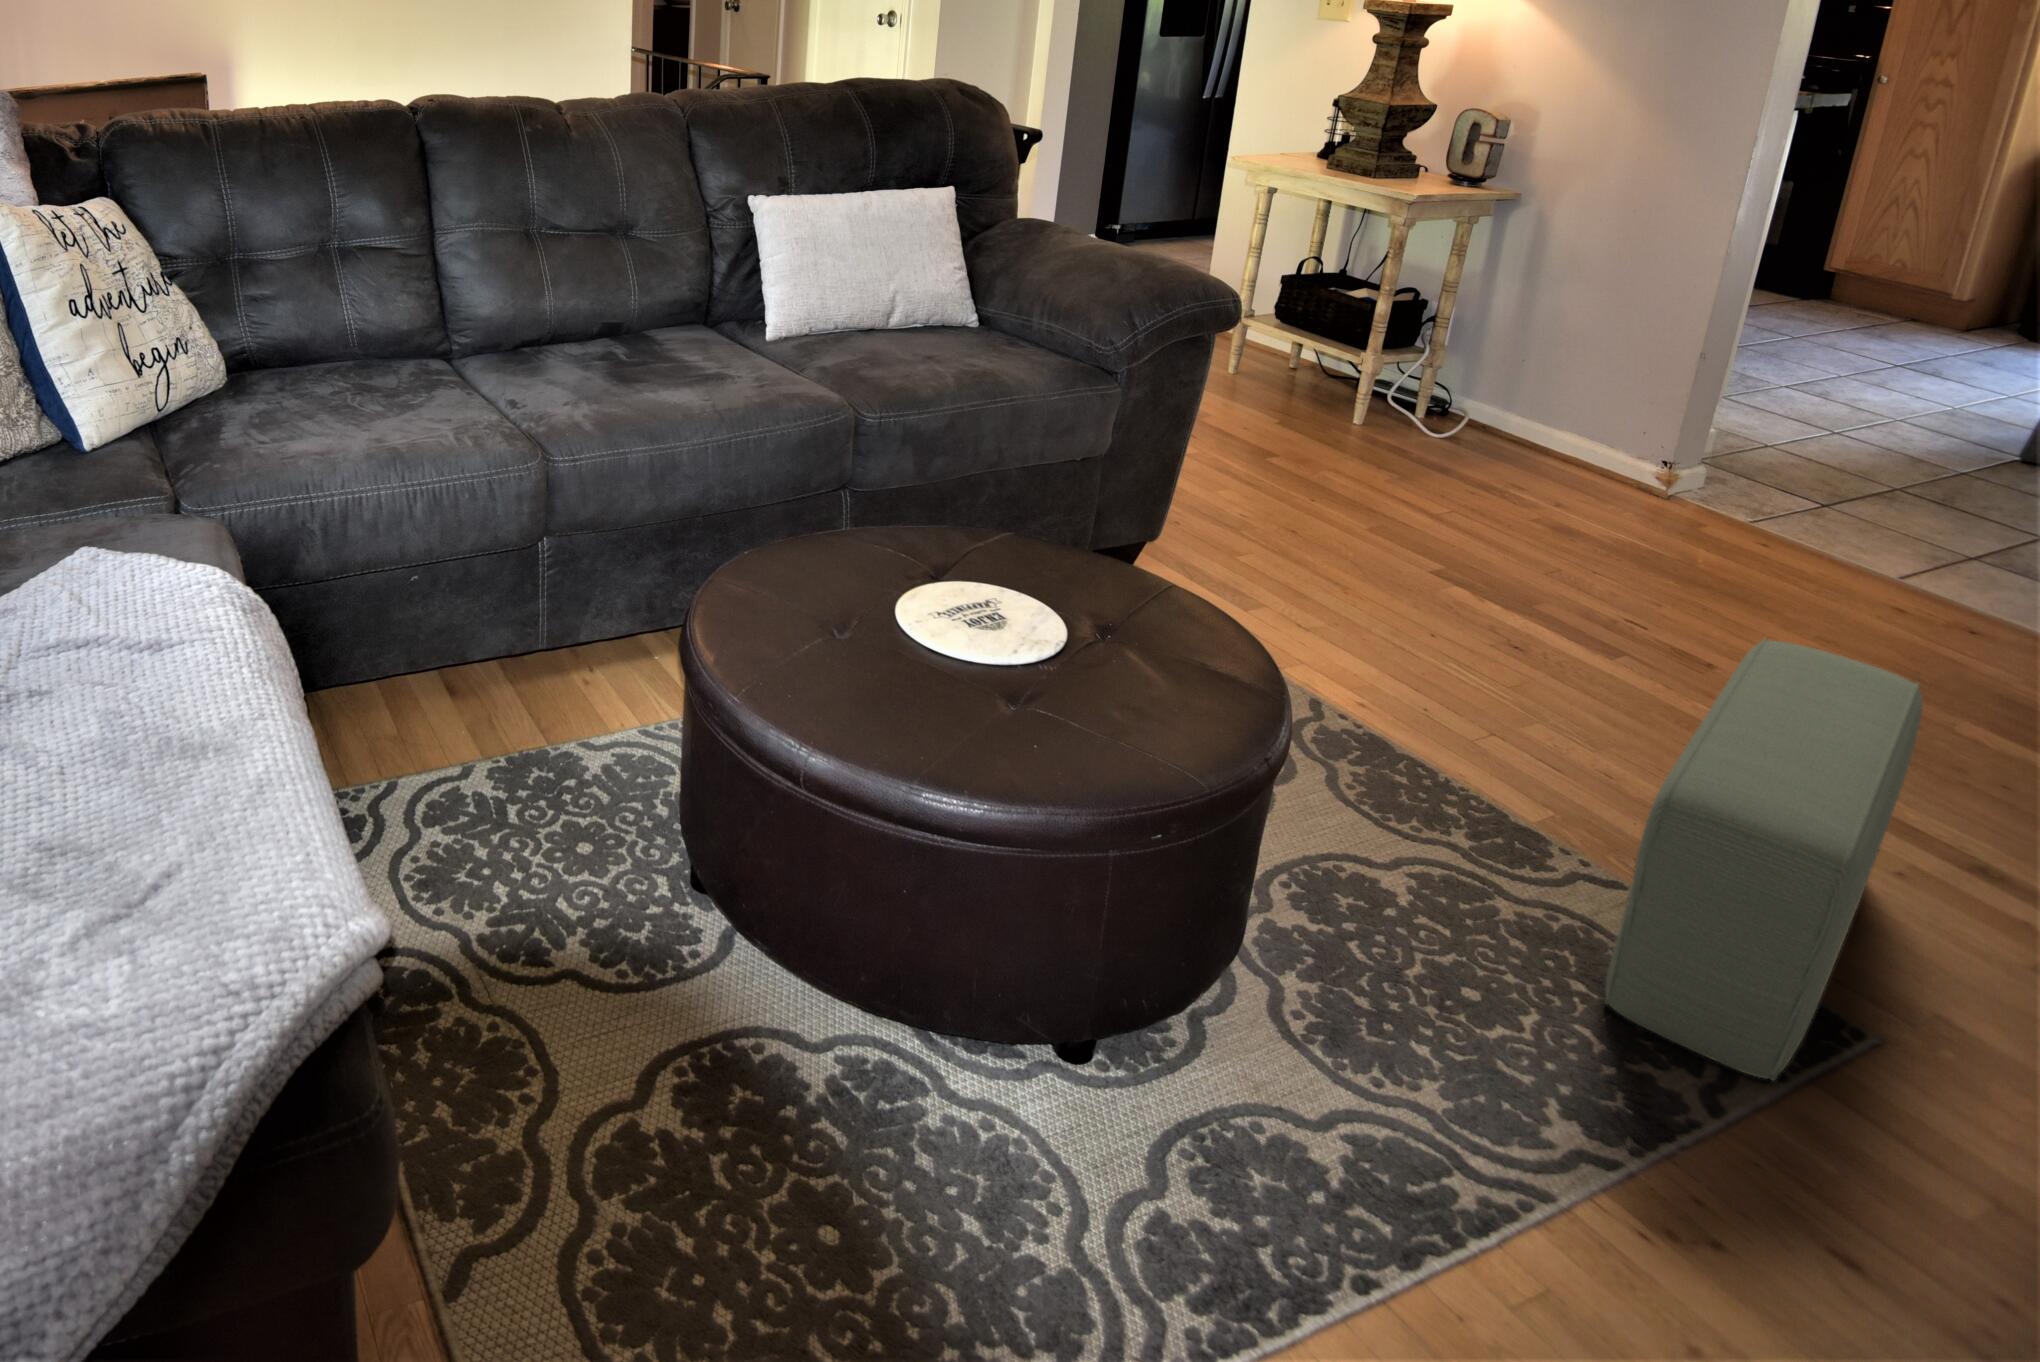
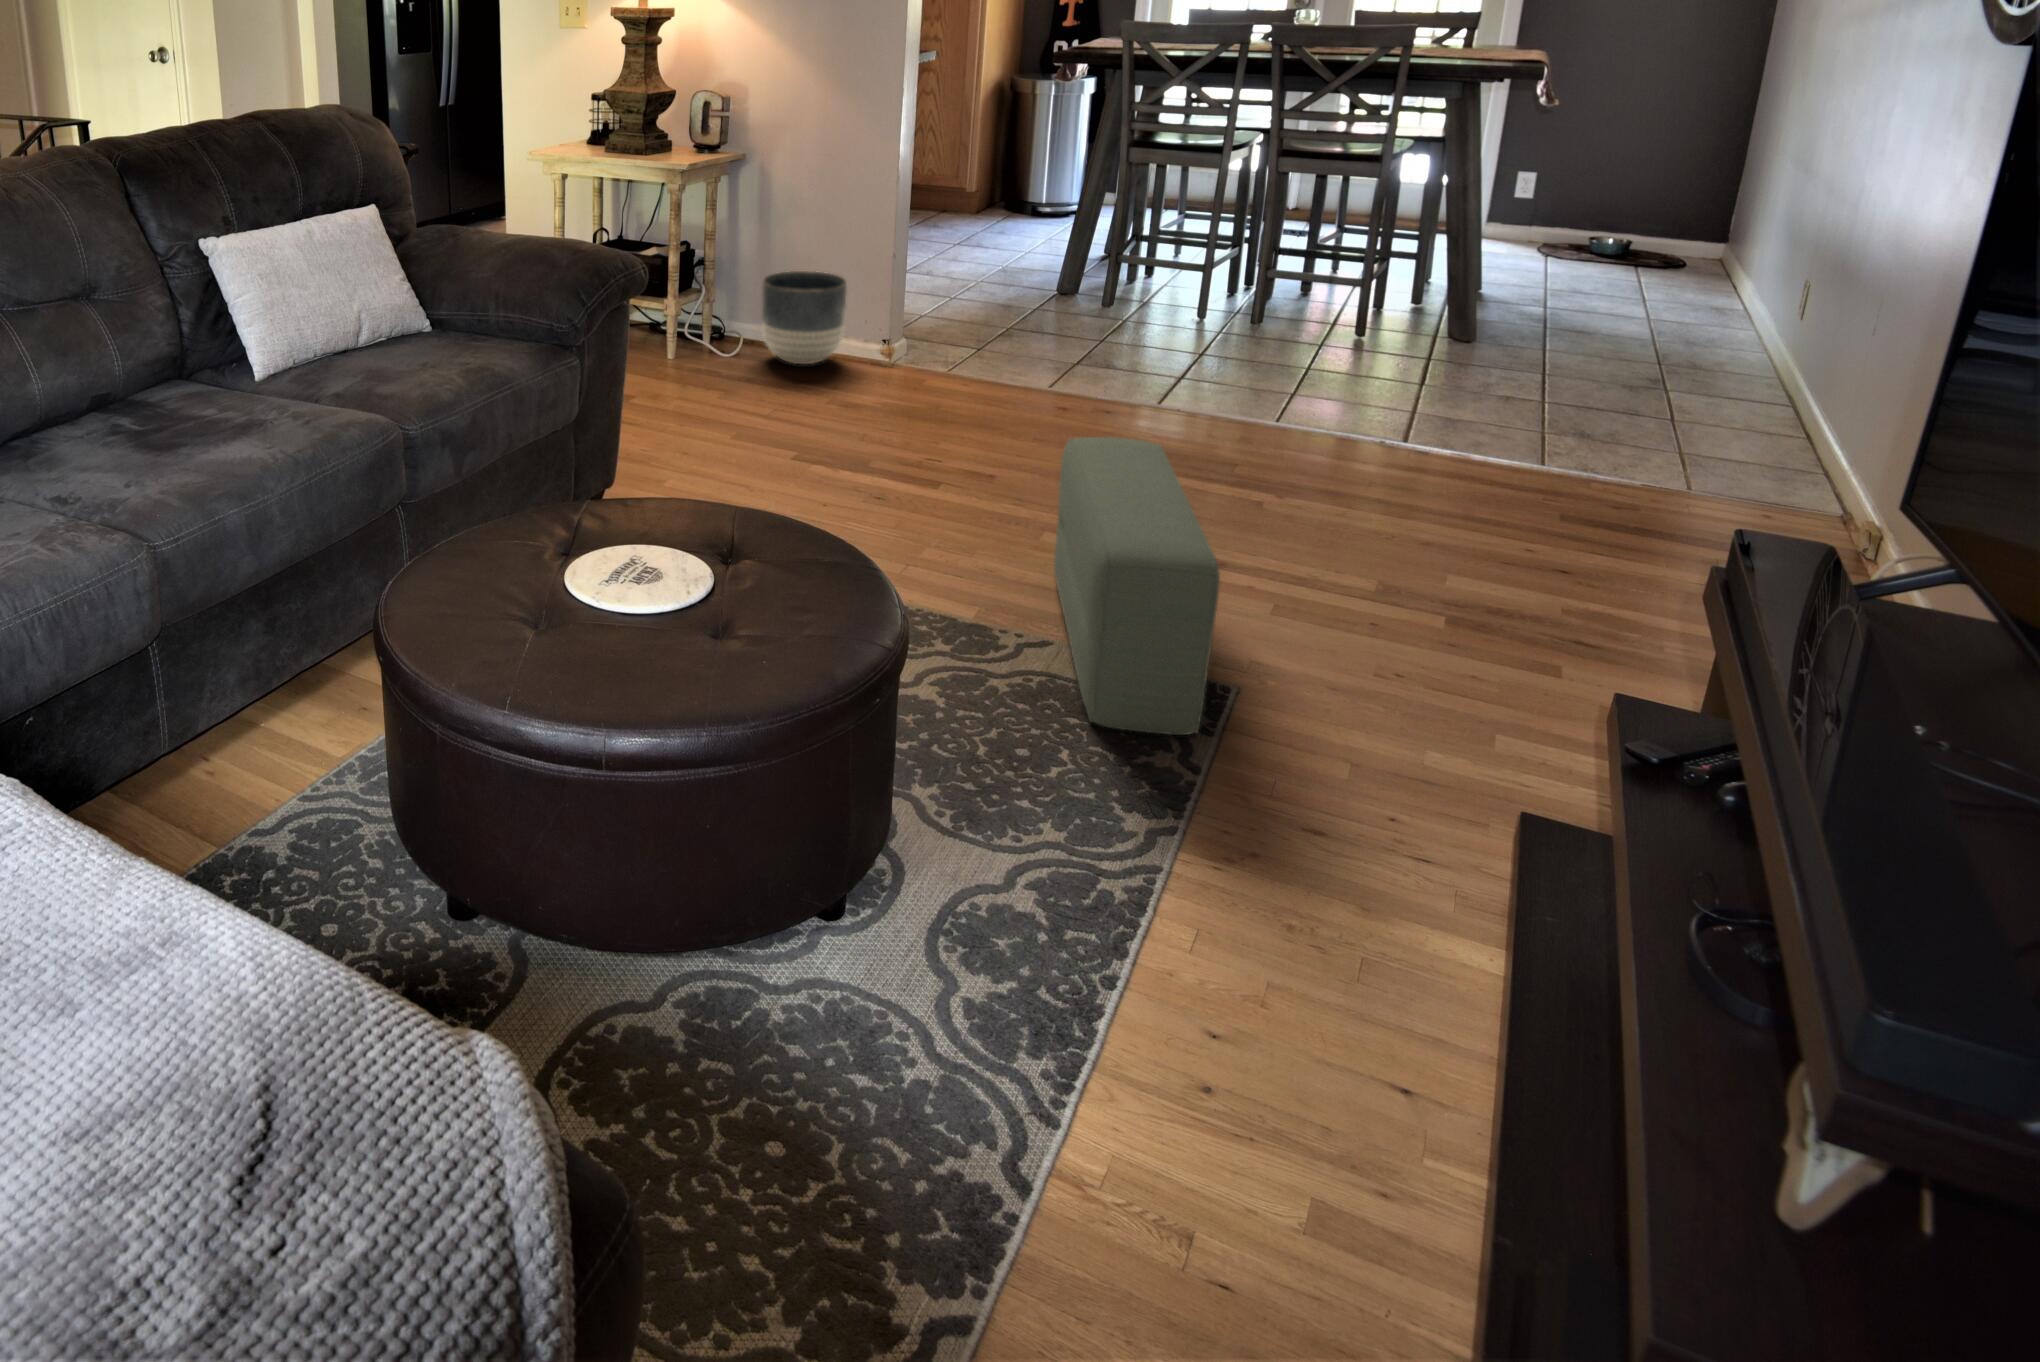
planter: none [1478,346,1620,470] -> present [762,271,847,364]

